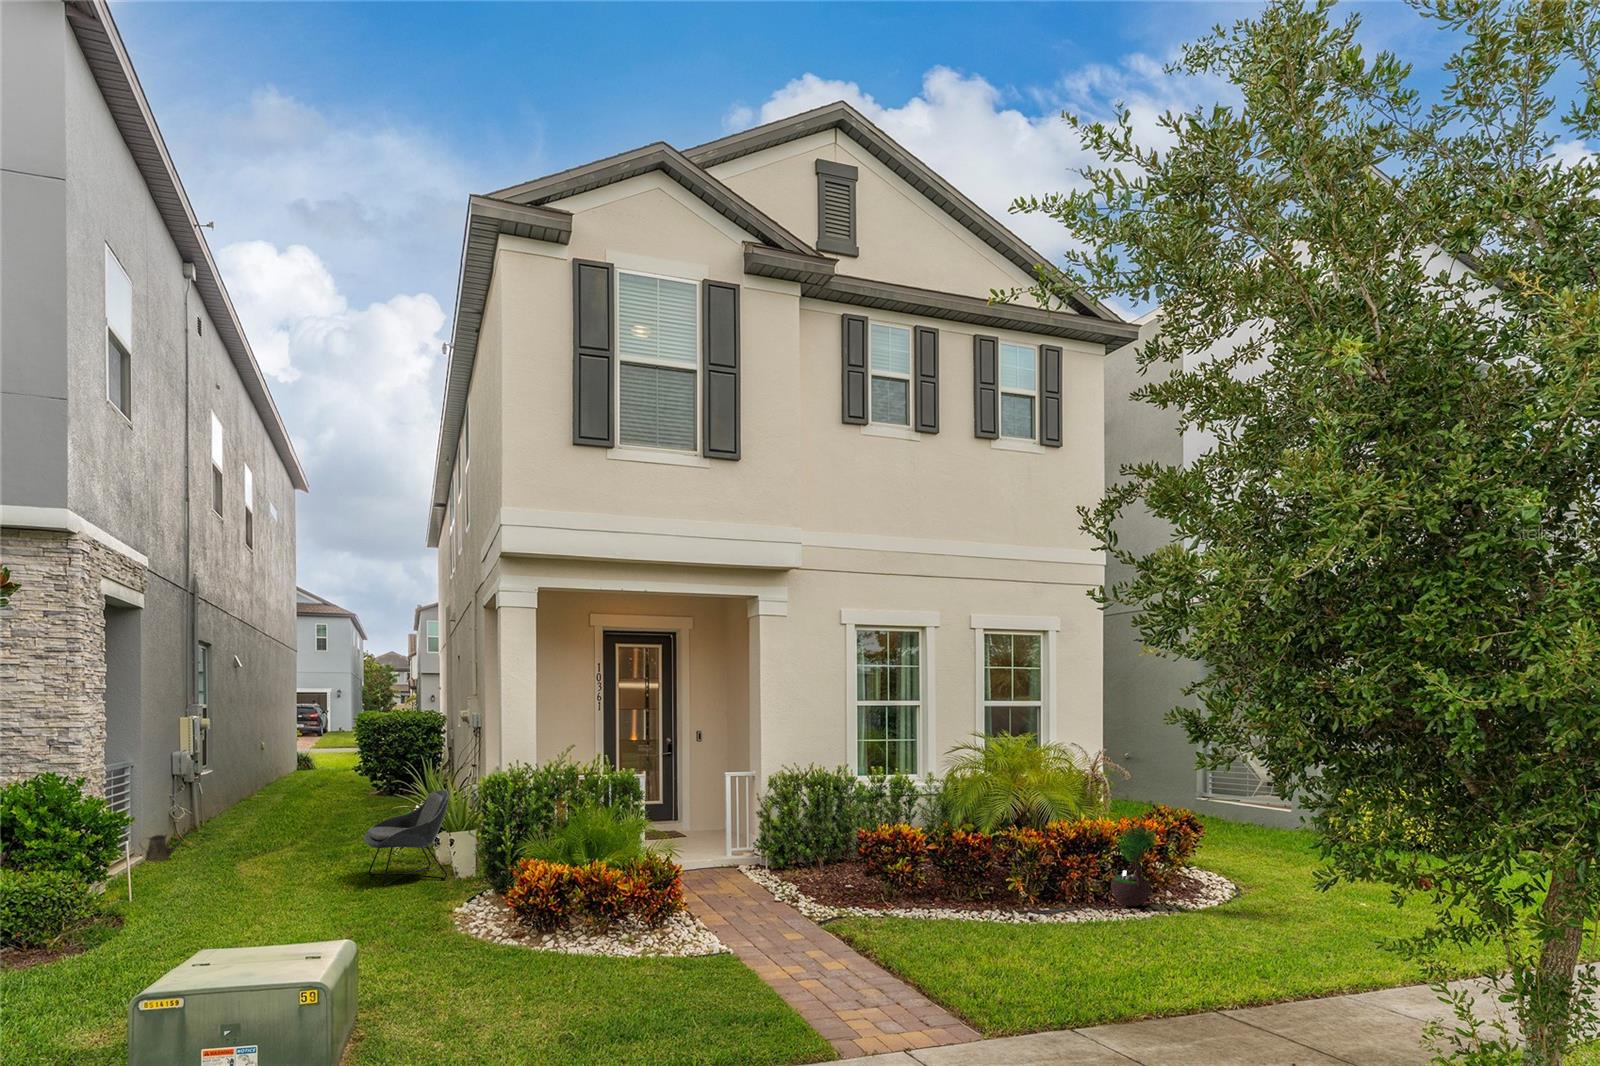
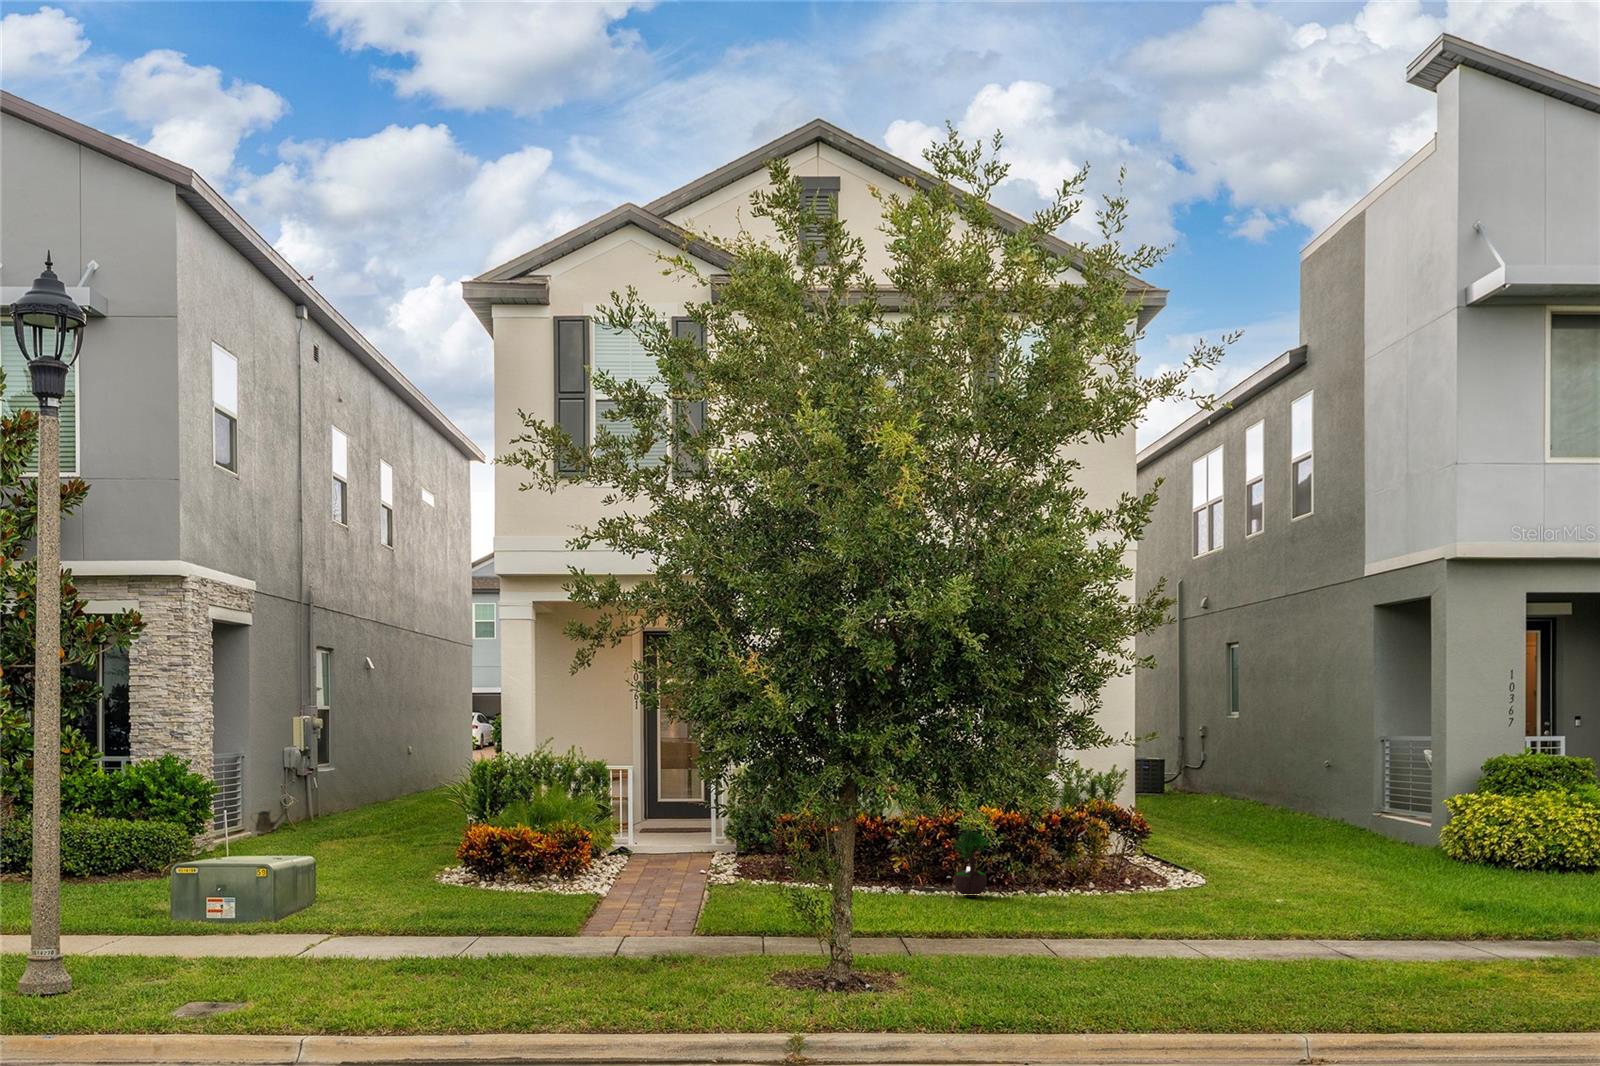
lounge chair: present [364,790,449,887] -> none [398,781,463,855]

